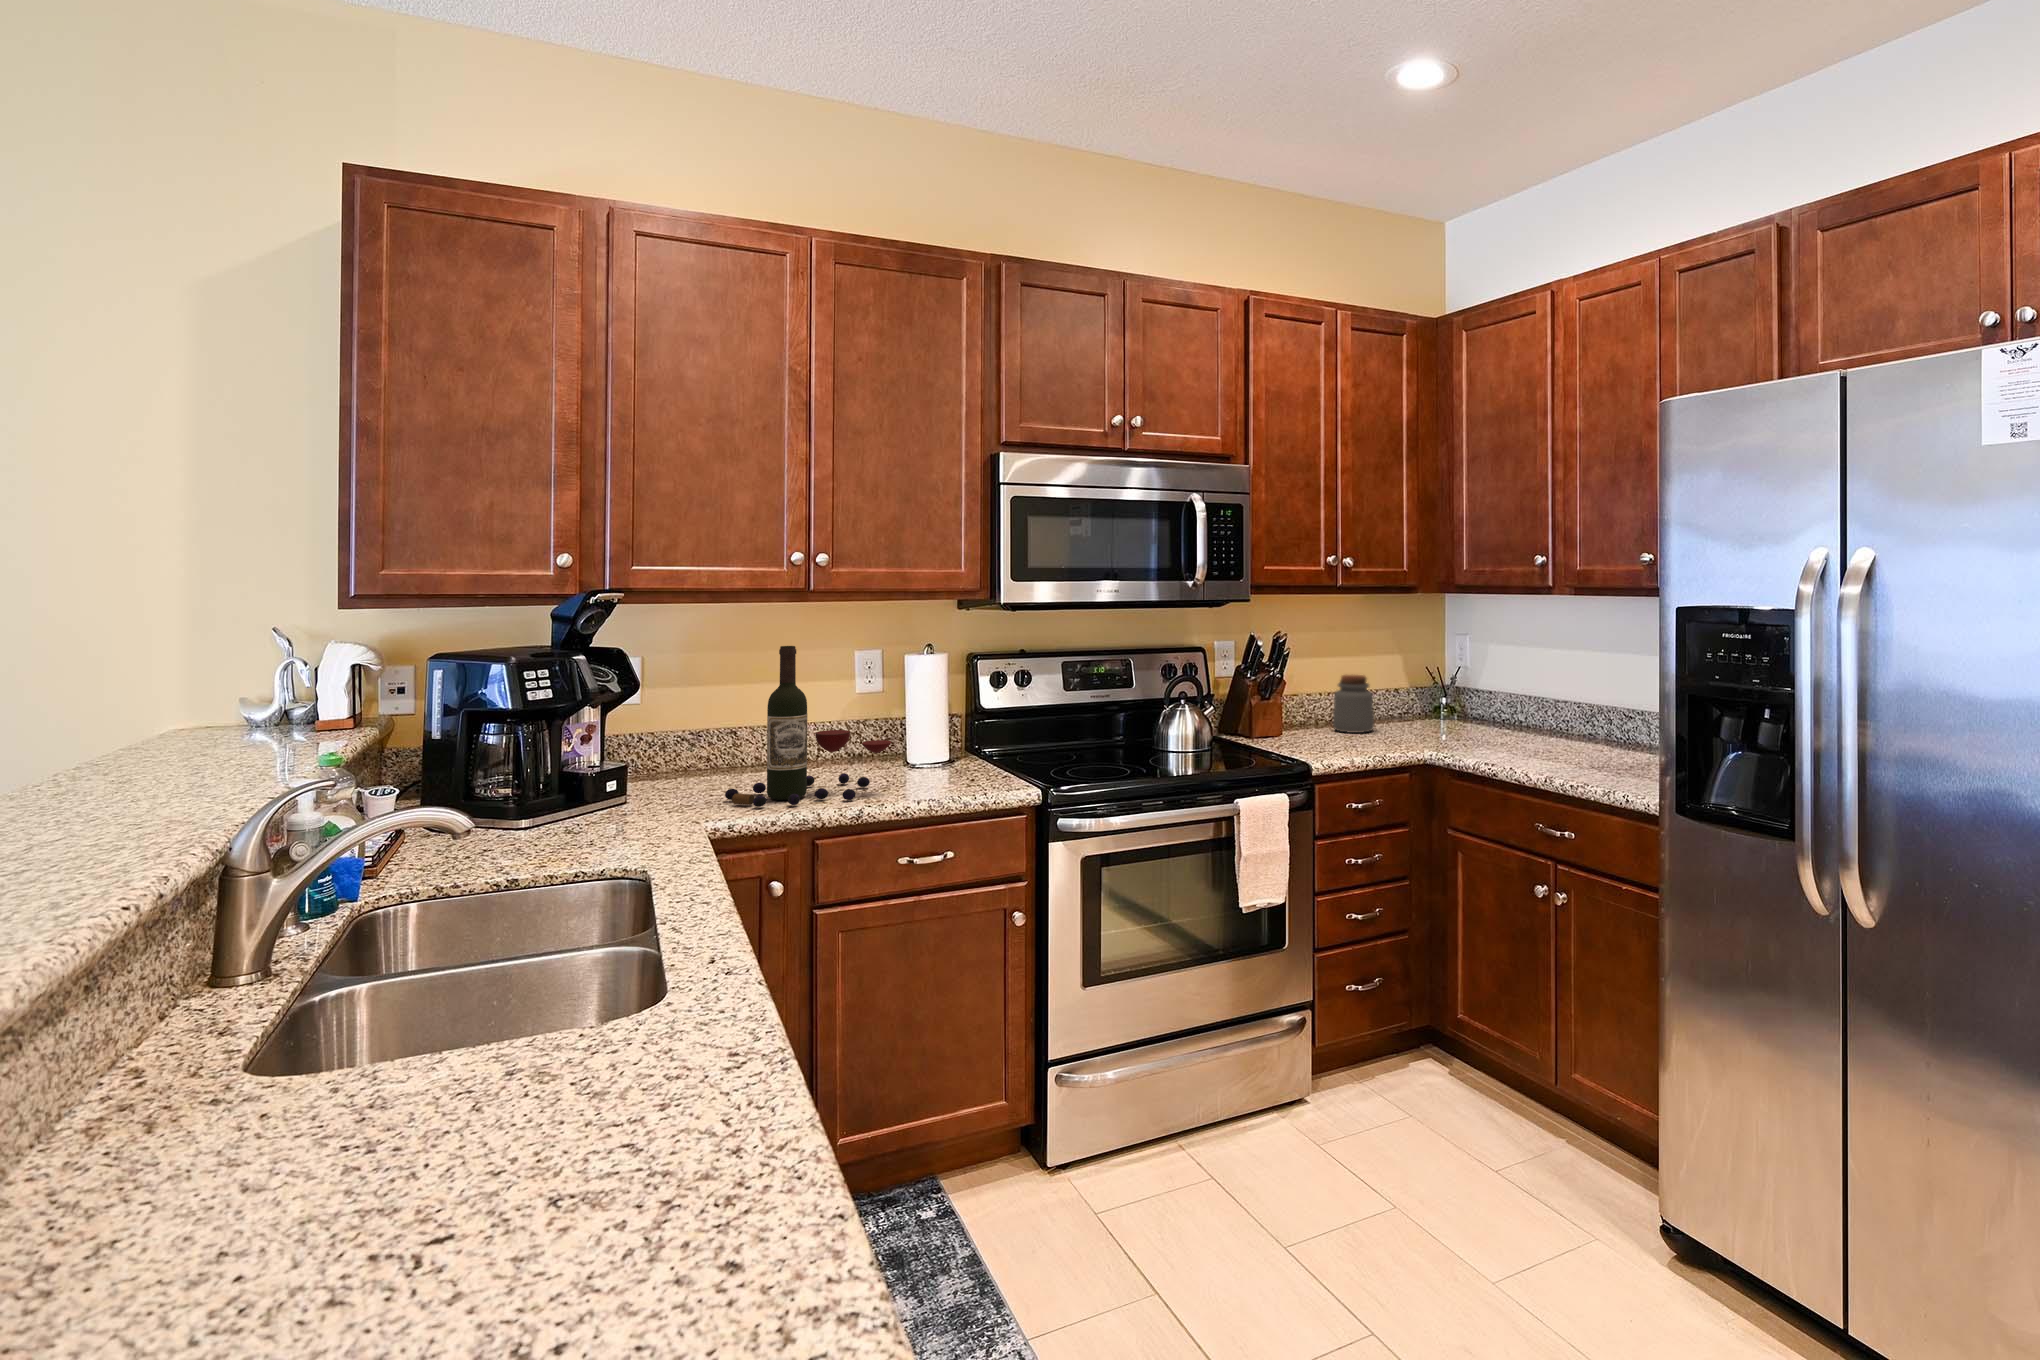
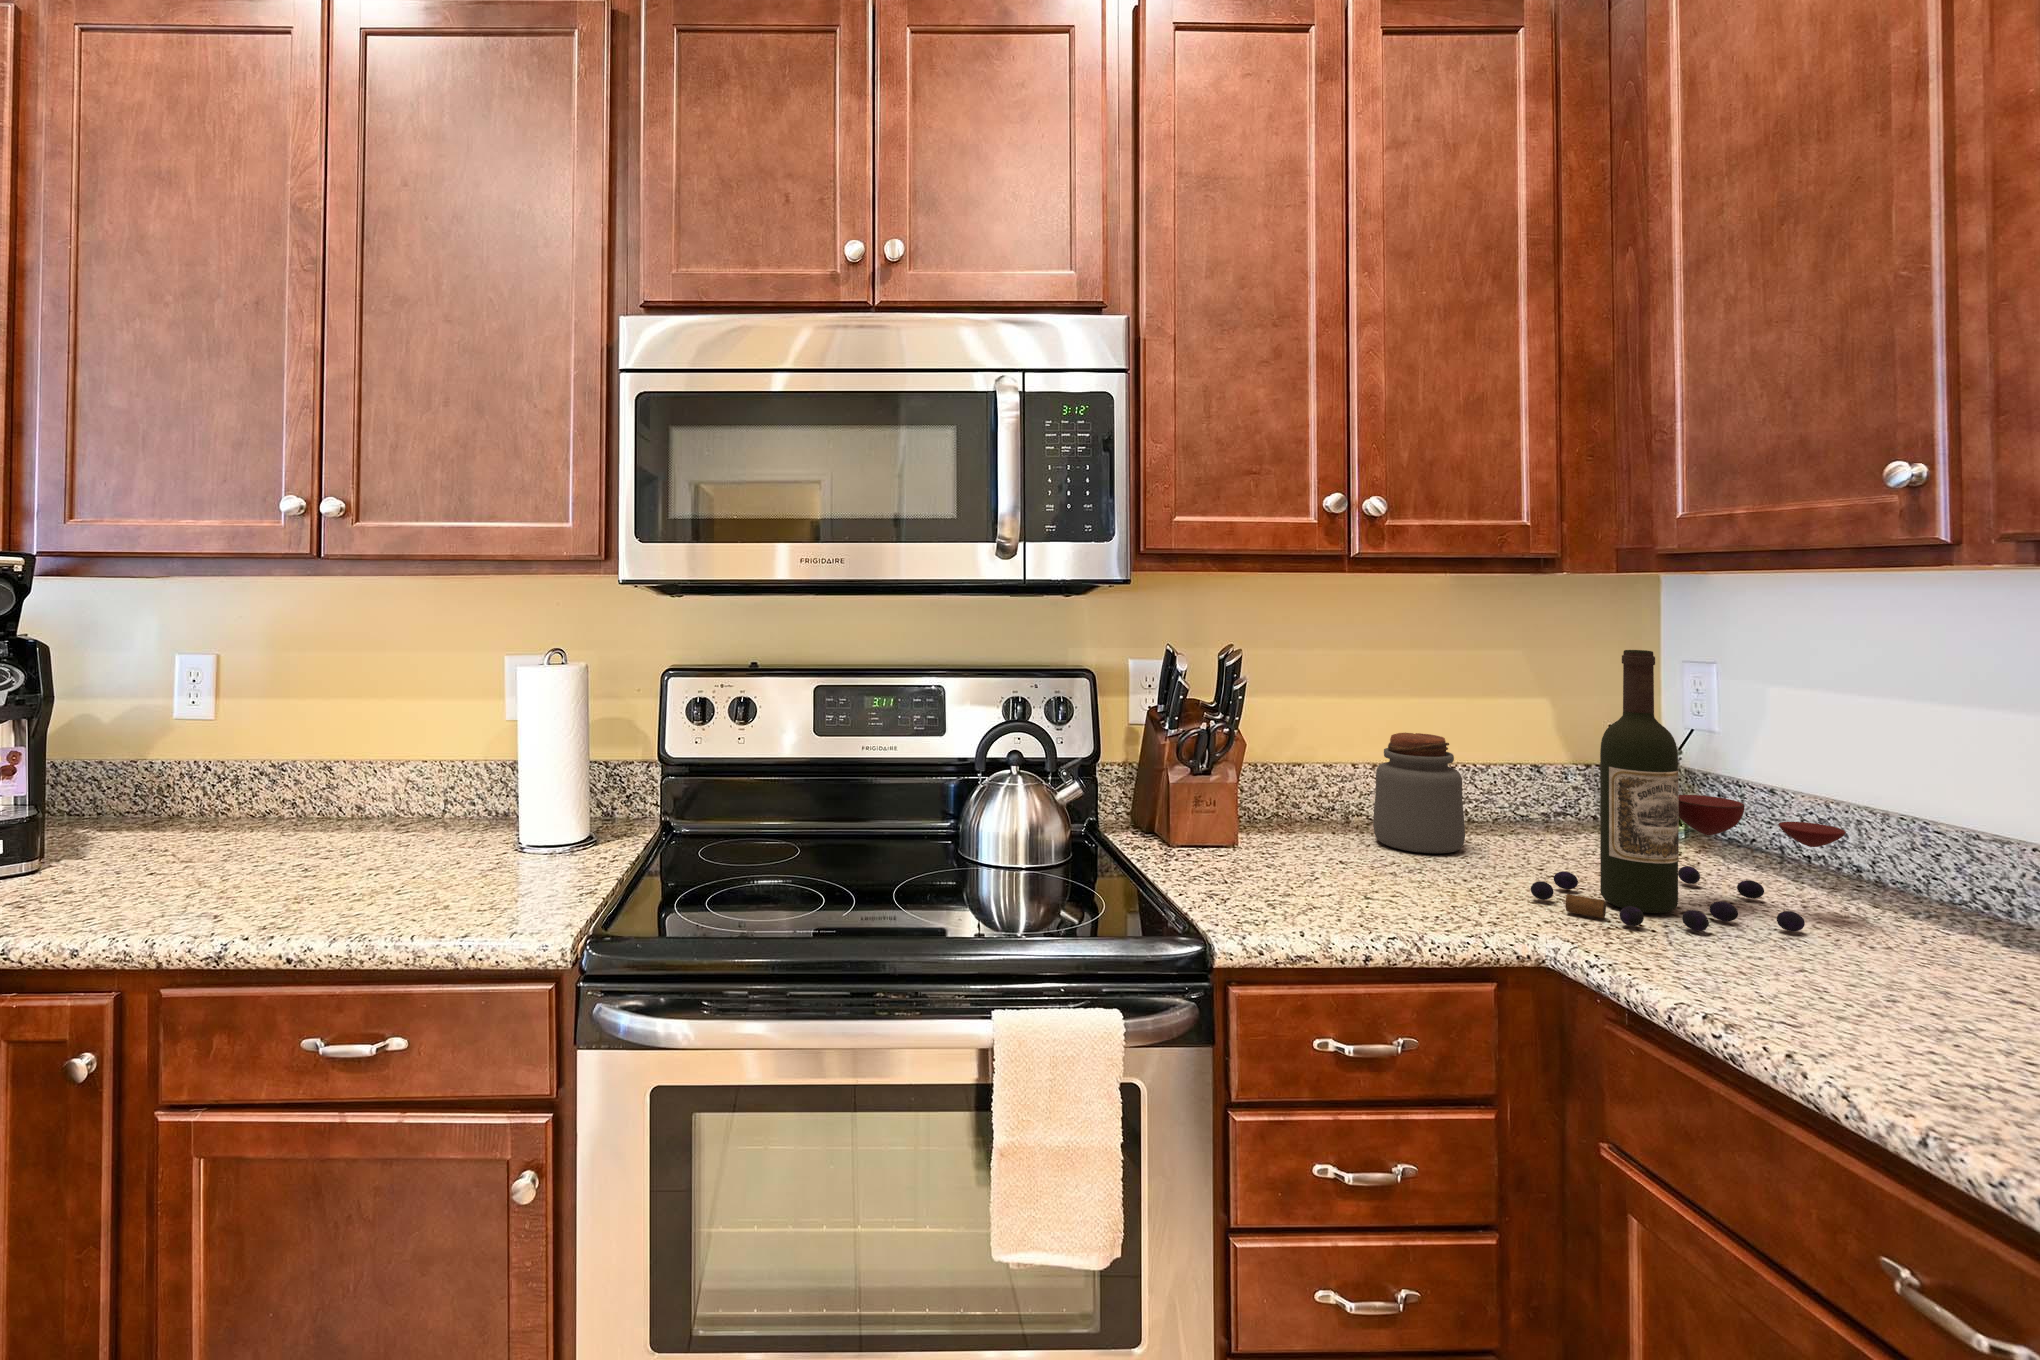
wine bottle: present [725,646,891,807] -> present [1531,650,1846,932]

